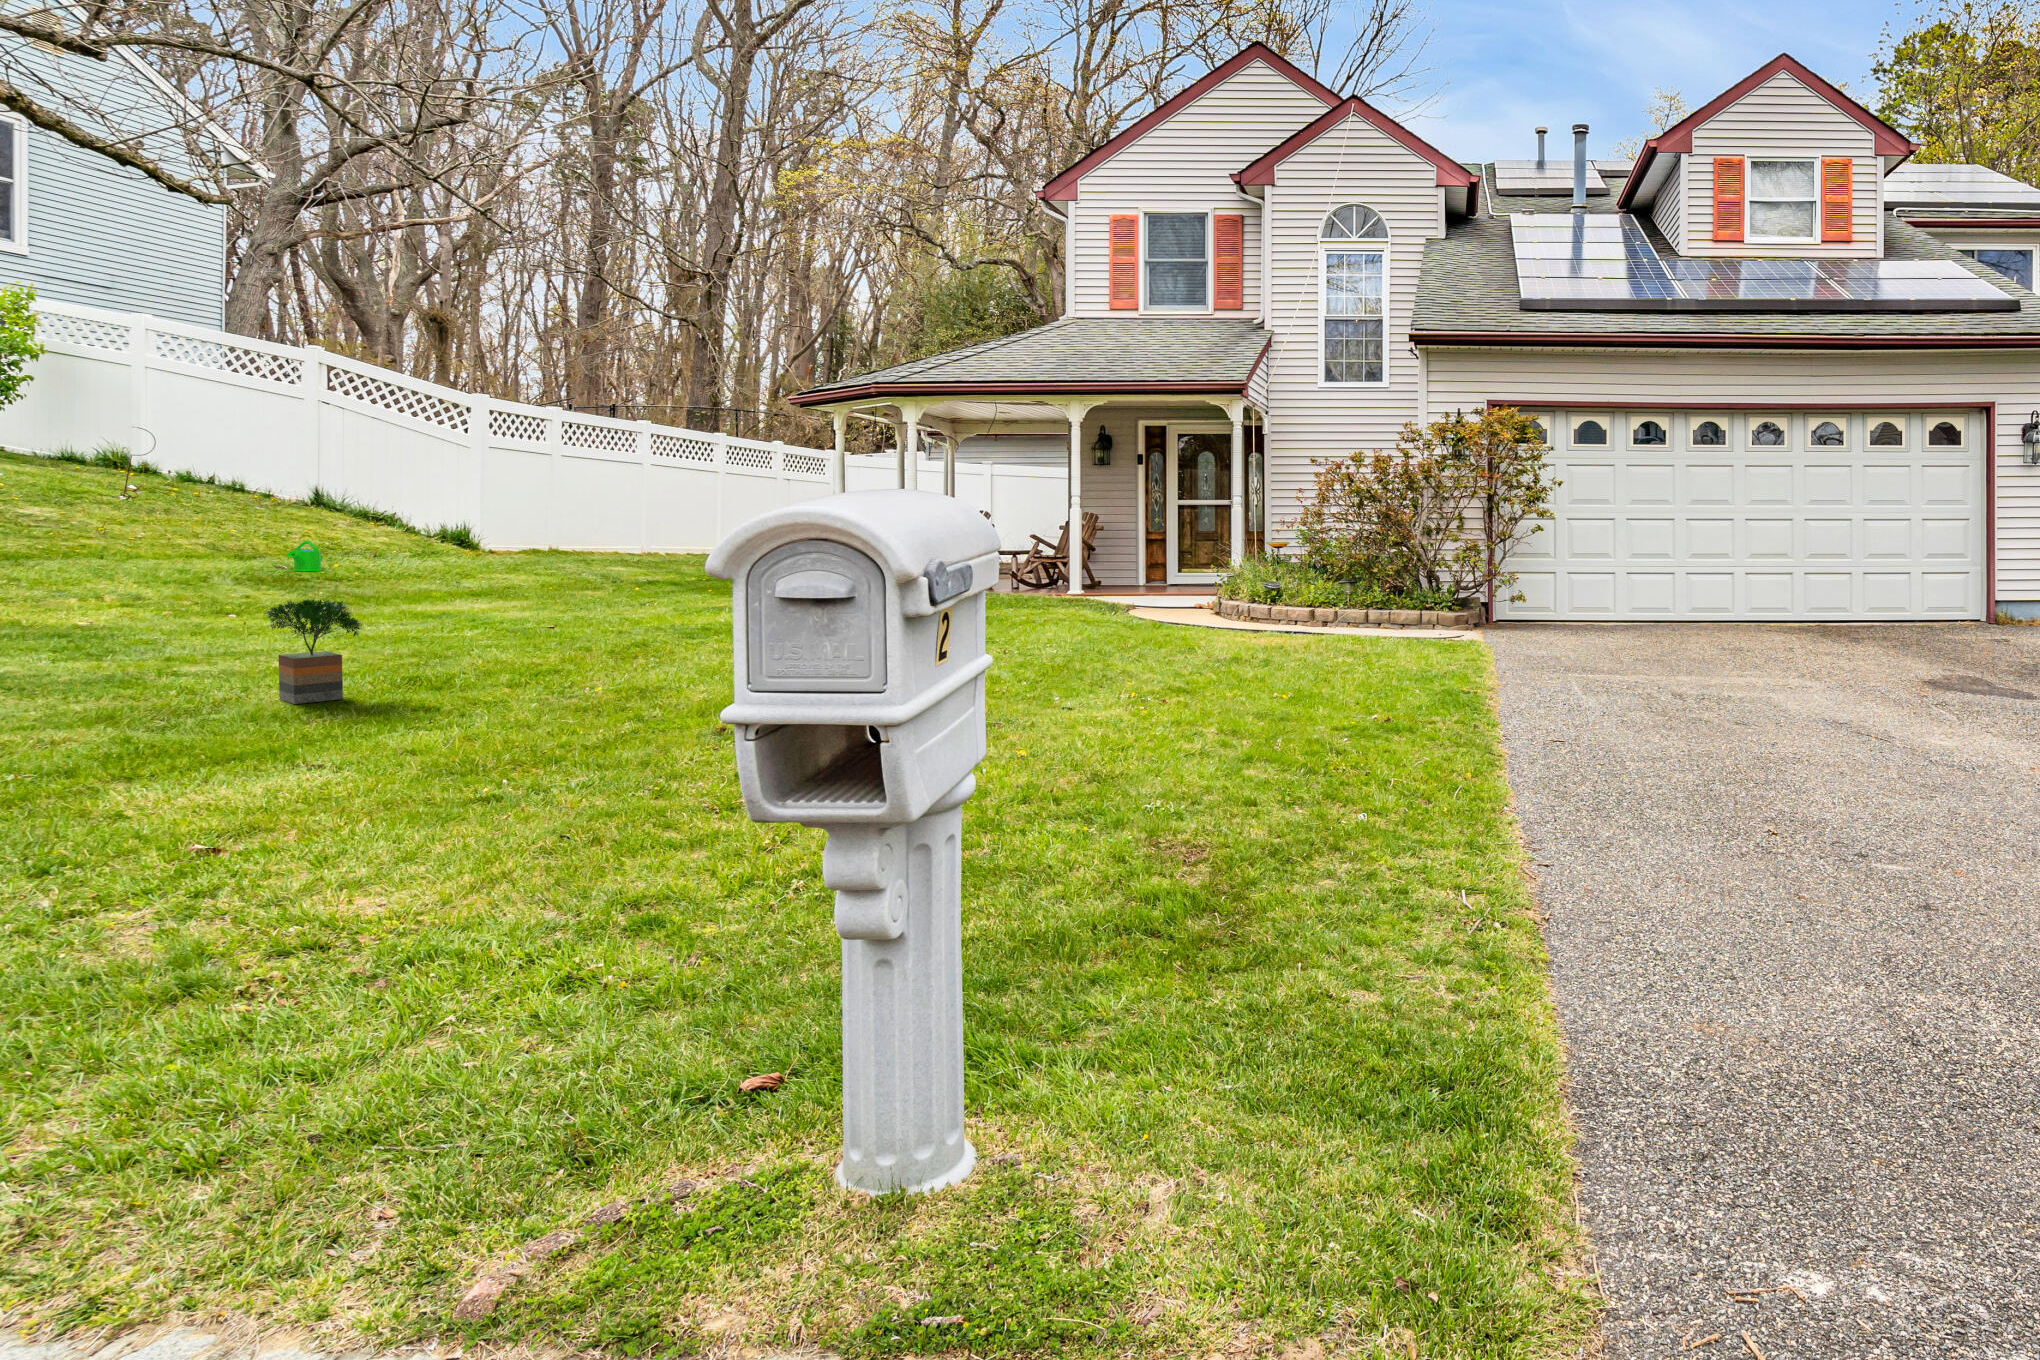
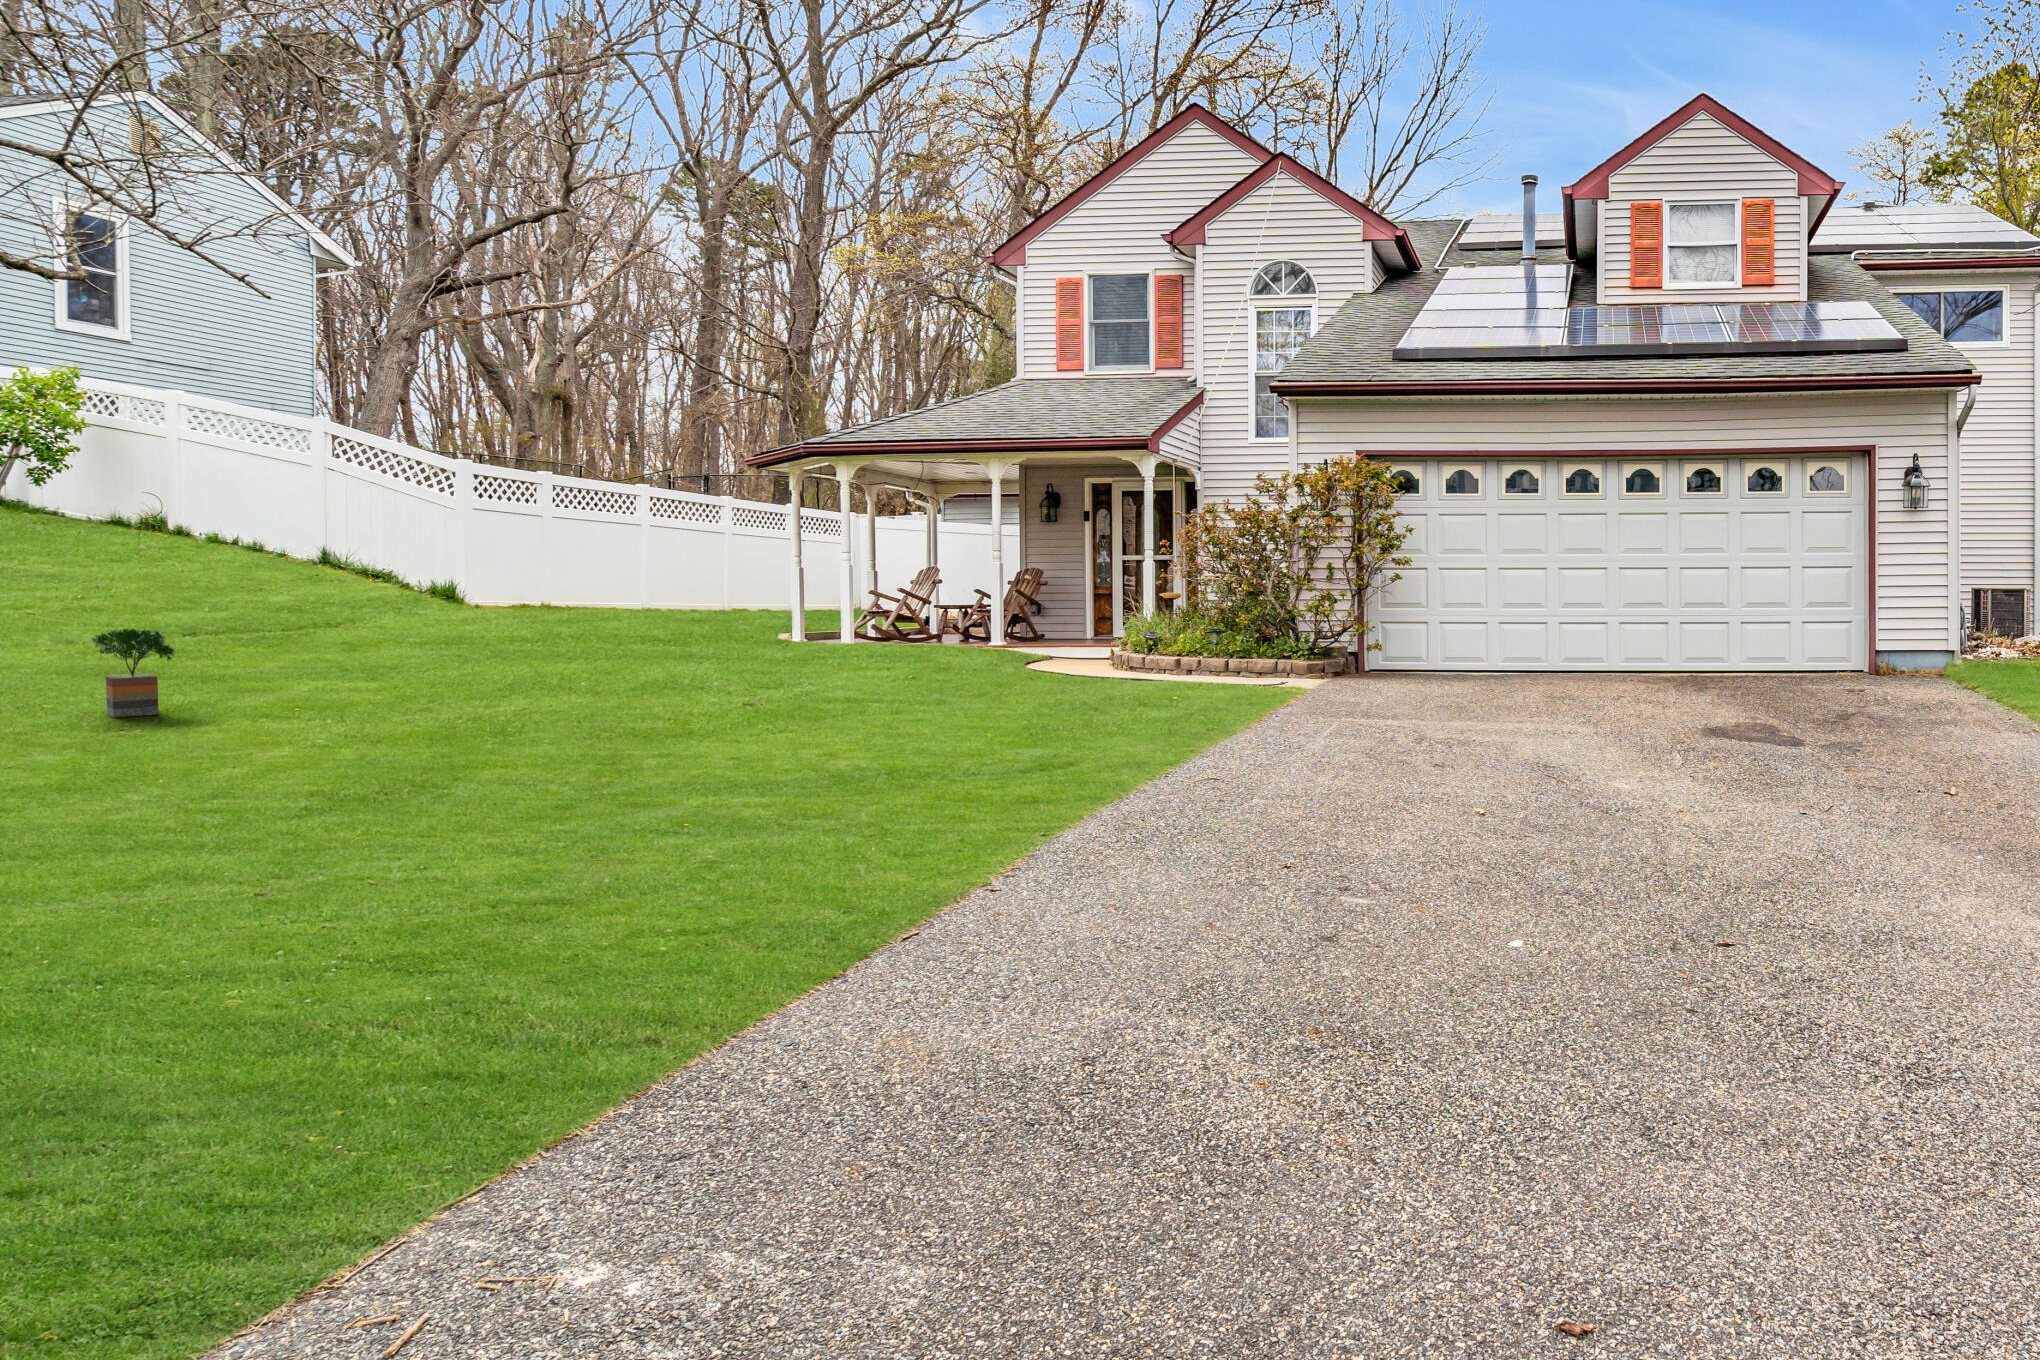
watering can: present [287,541,322,571] -> none [253,590,287,617]

